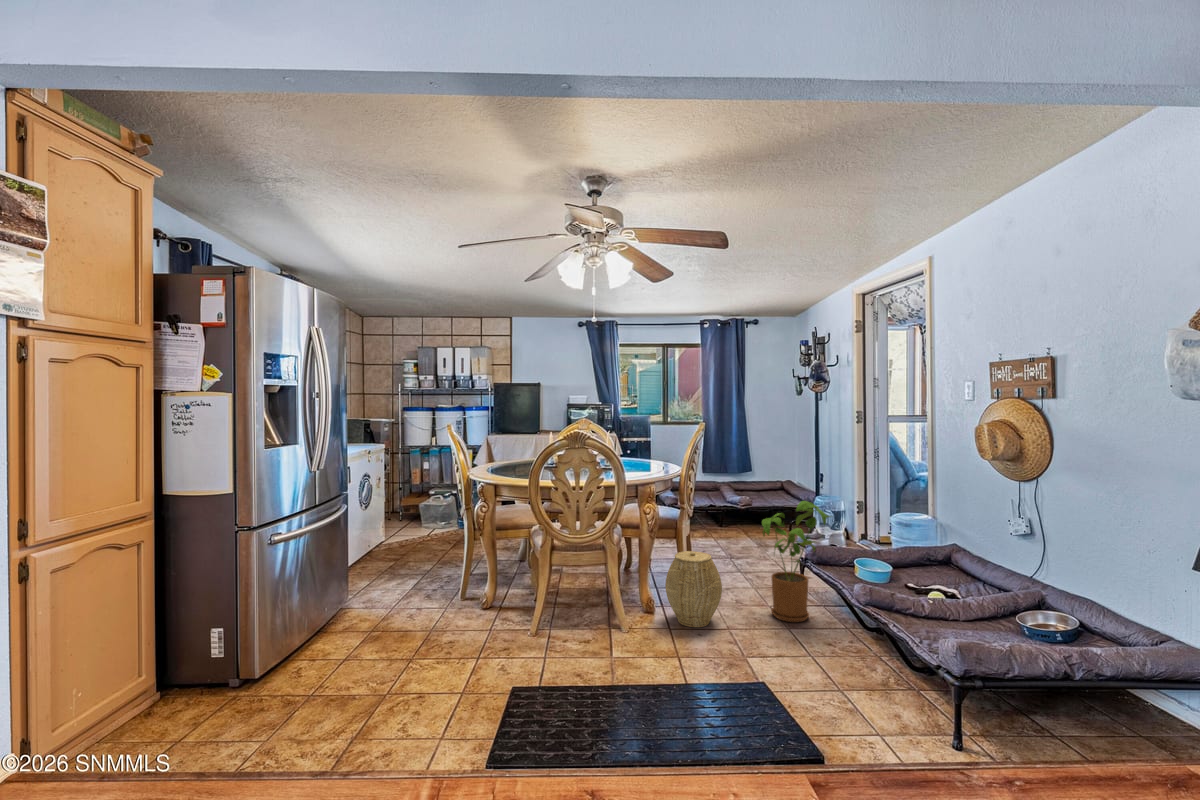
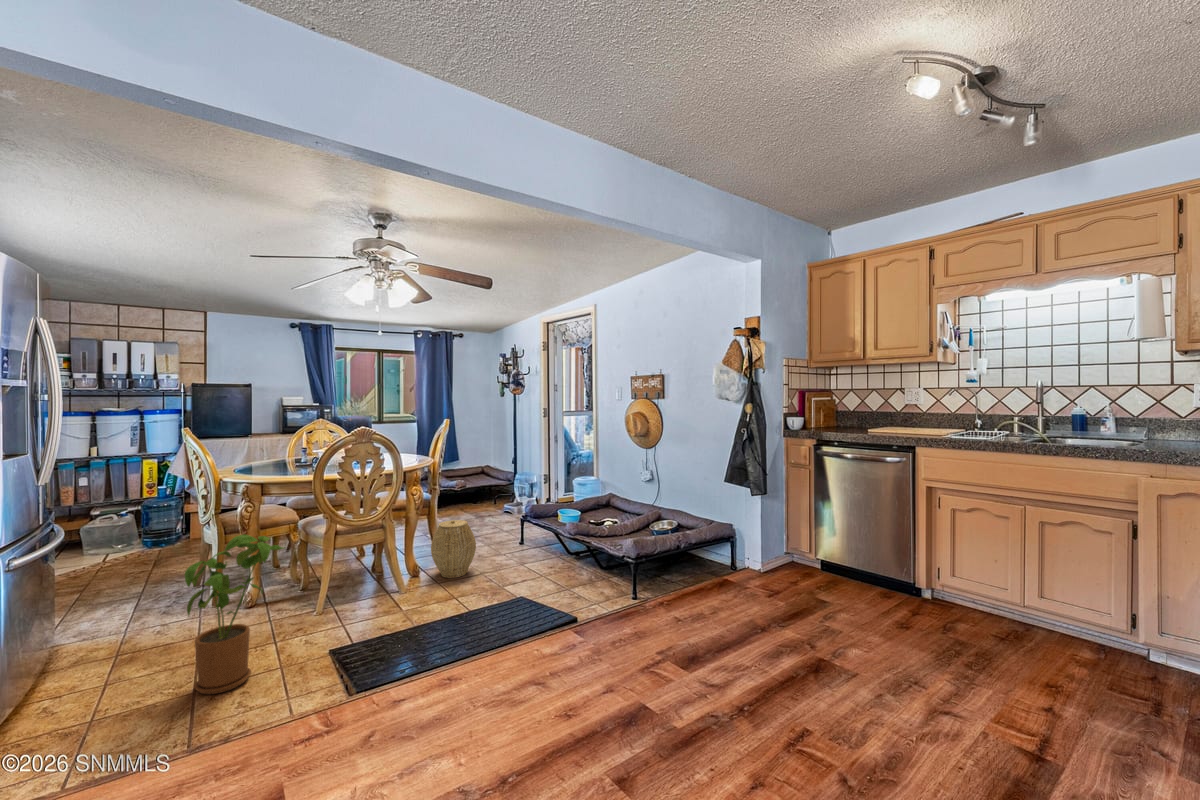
house plant: present [762,501,830,622] -> present [185,535,285,694]

